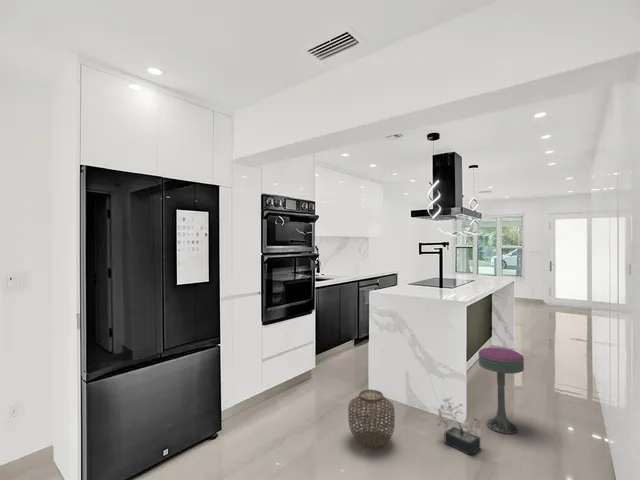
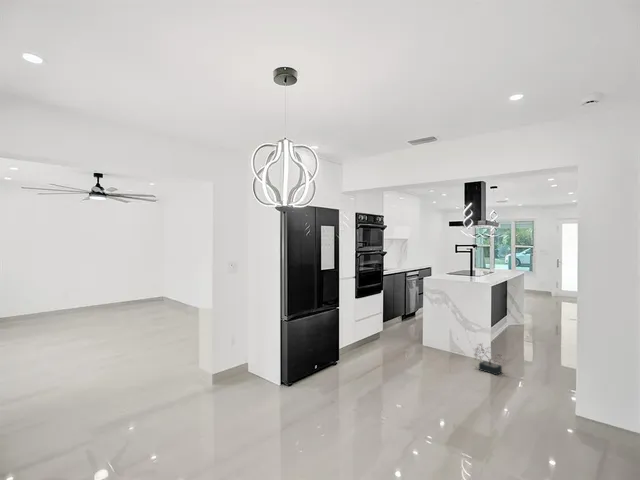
bar stool: present [479,348,524,434] -> none [500,315,530,367]
woven basket: present [348,390,395,449] -> none [419,337,448,371]

